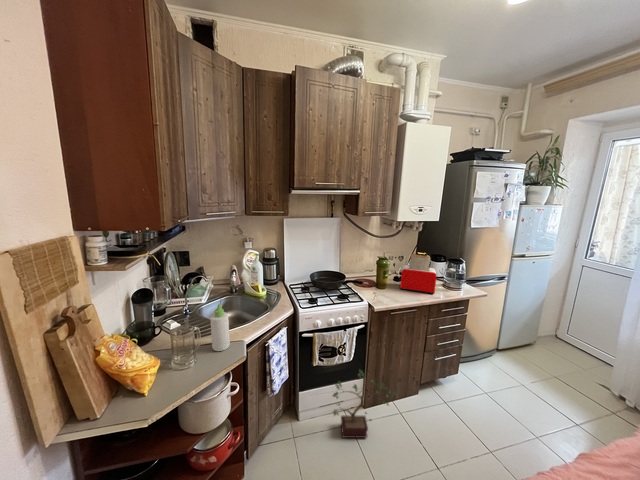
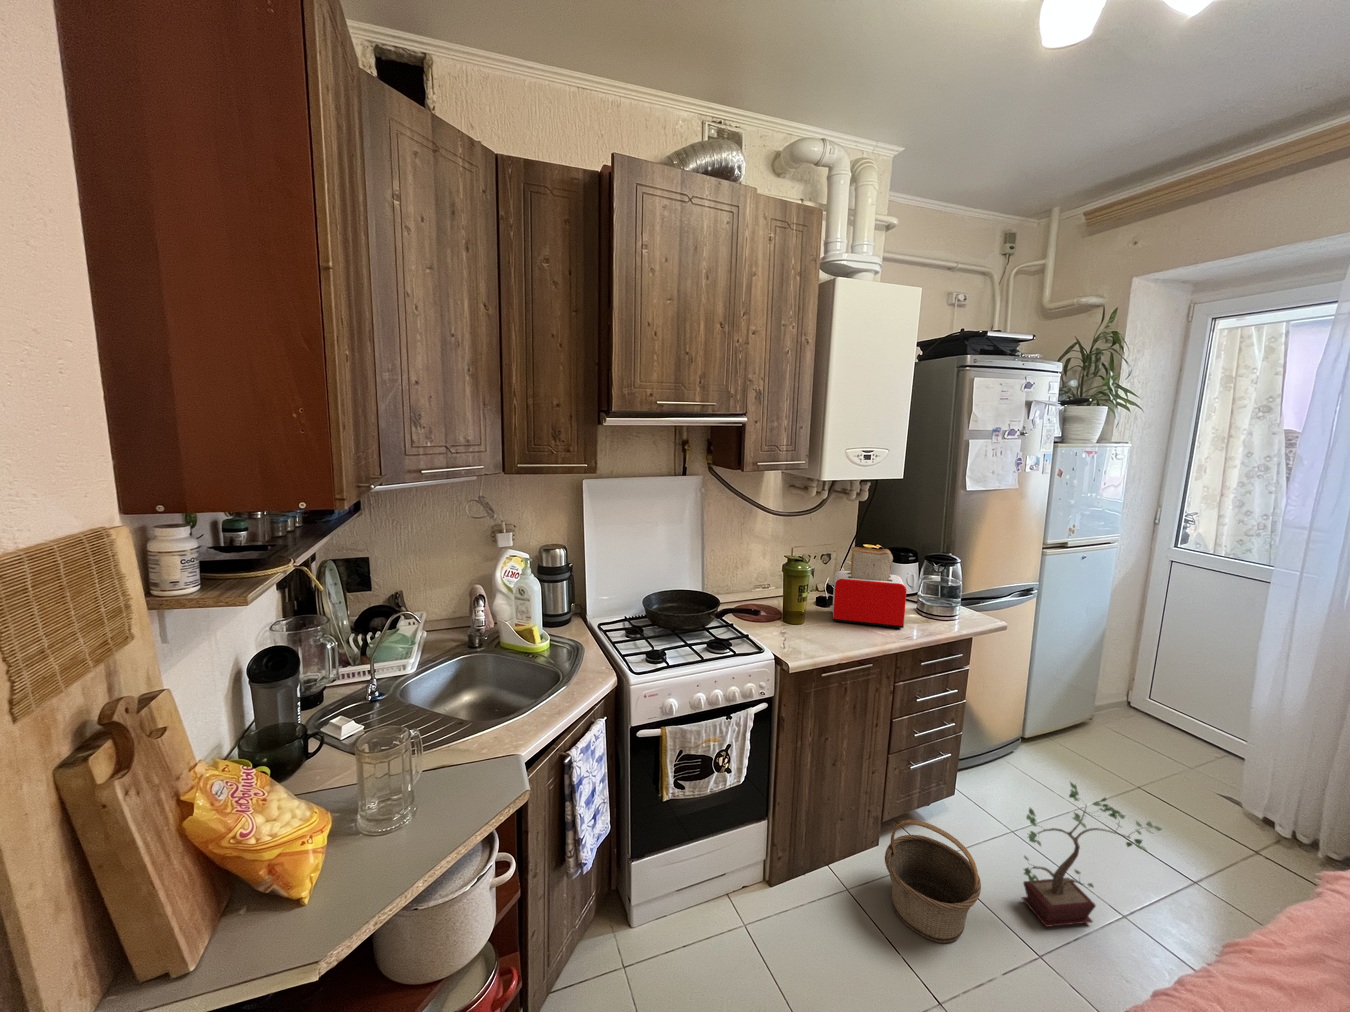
bottle: present [210,299,230,351] -> none [445,660,489,781]
potted plant: present [333,370,397,438] -> present [1022,782,1161,927]
basket: none [419,384,465,442] -> present [885,820,981,943]

